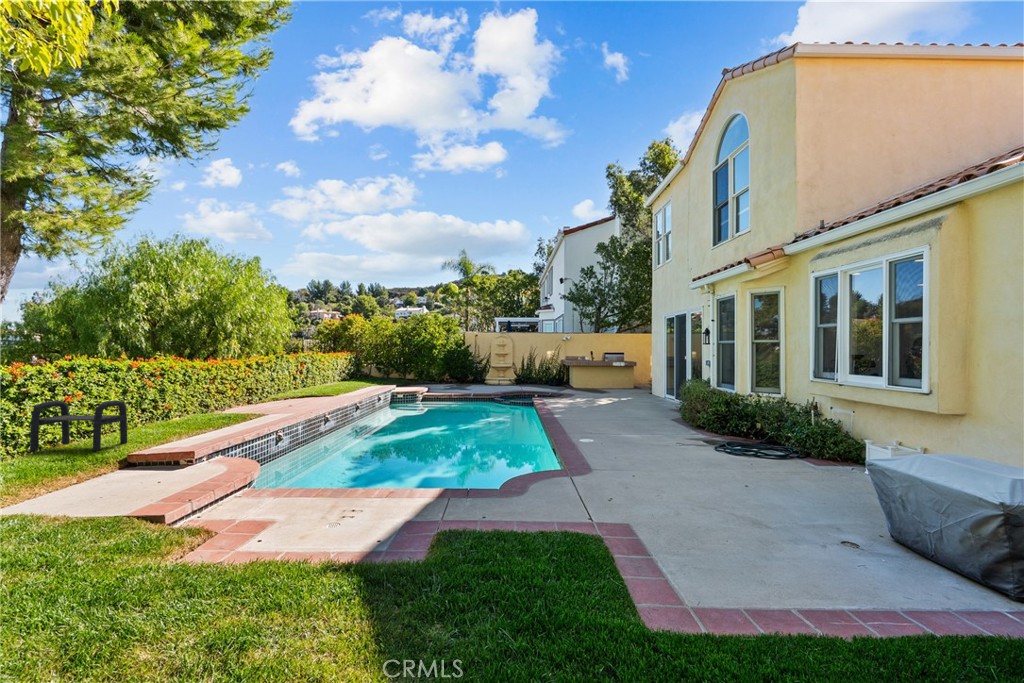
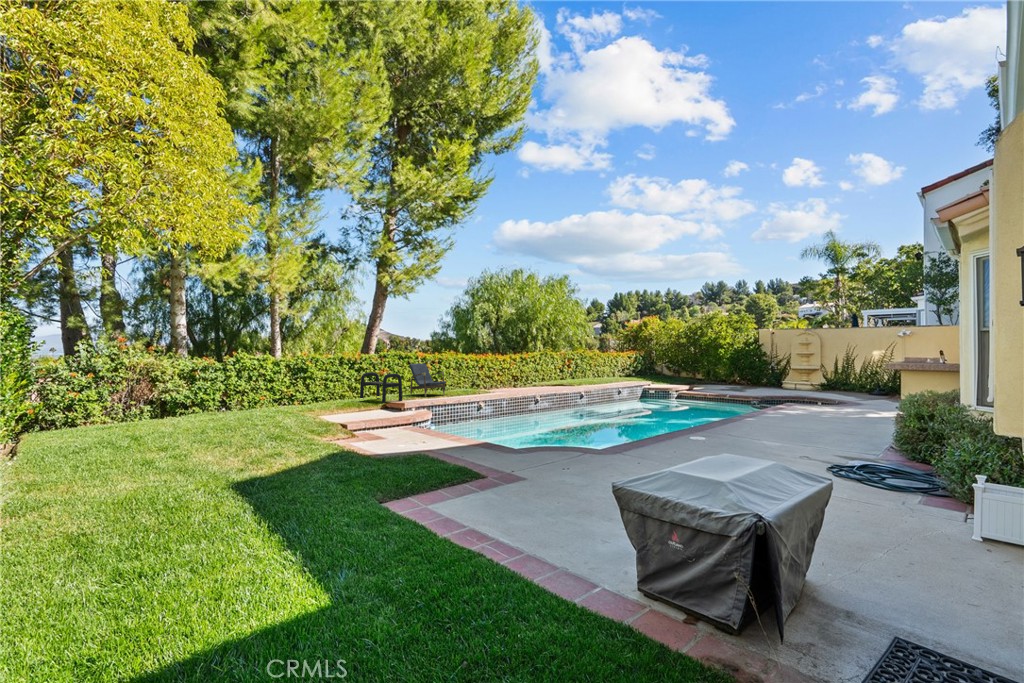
lounge chair: none [118,380,186,430] -> present [409,363,446,397]

